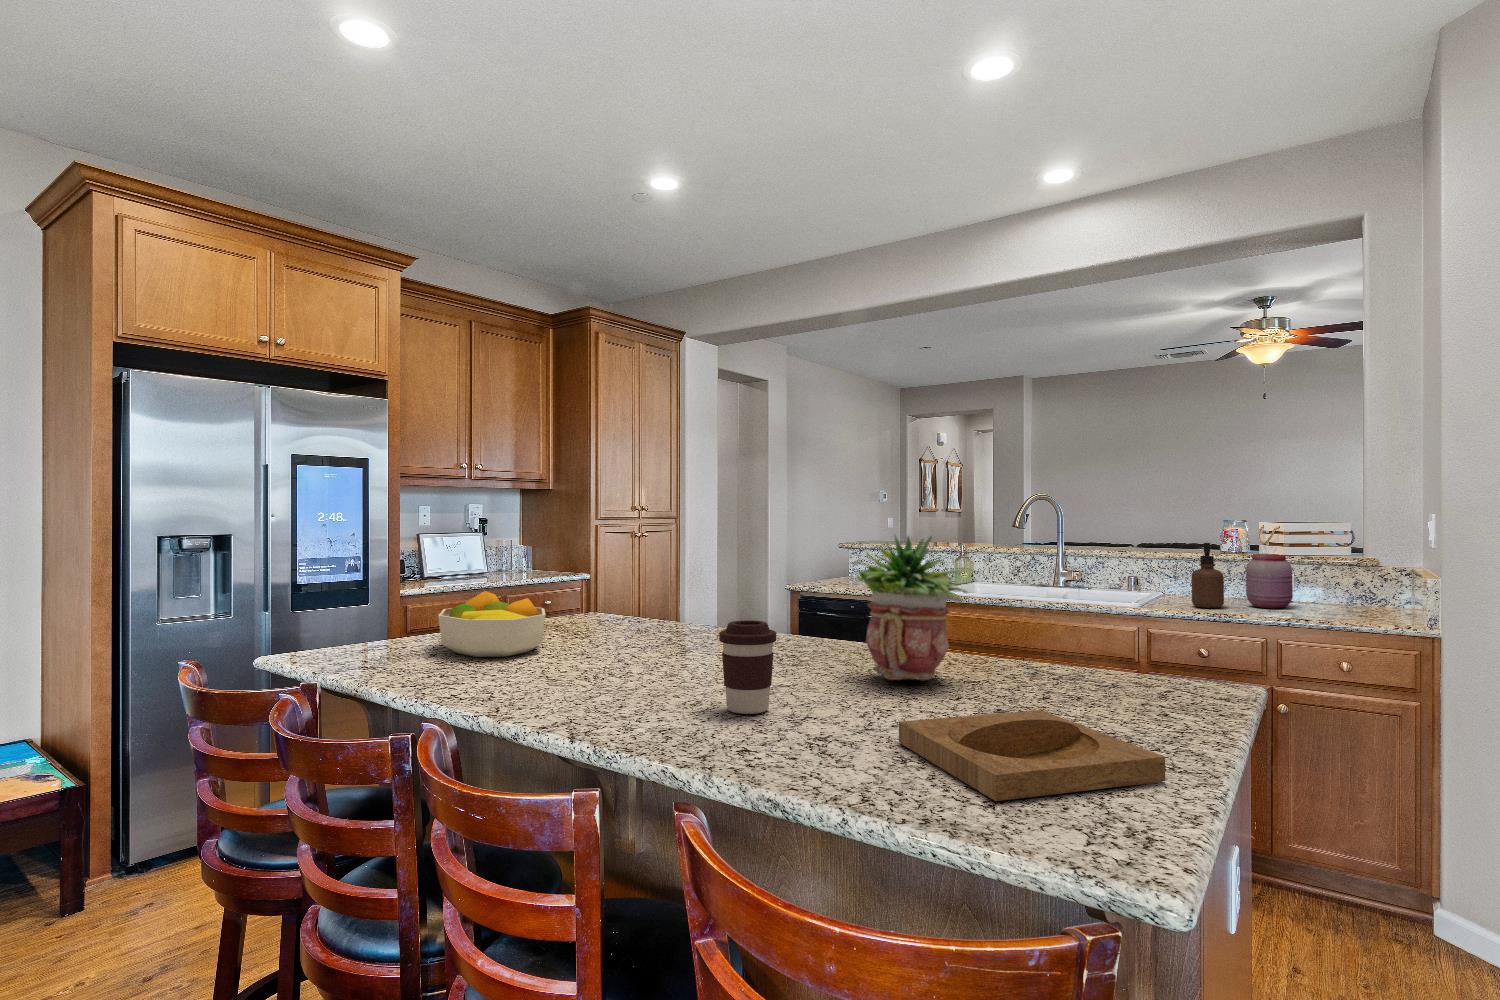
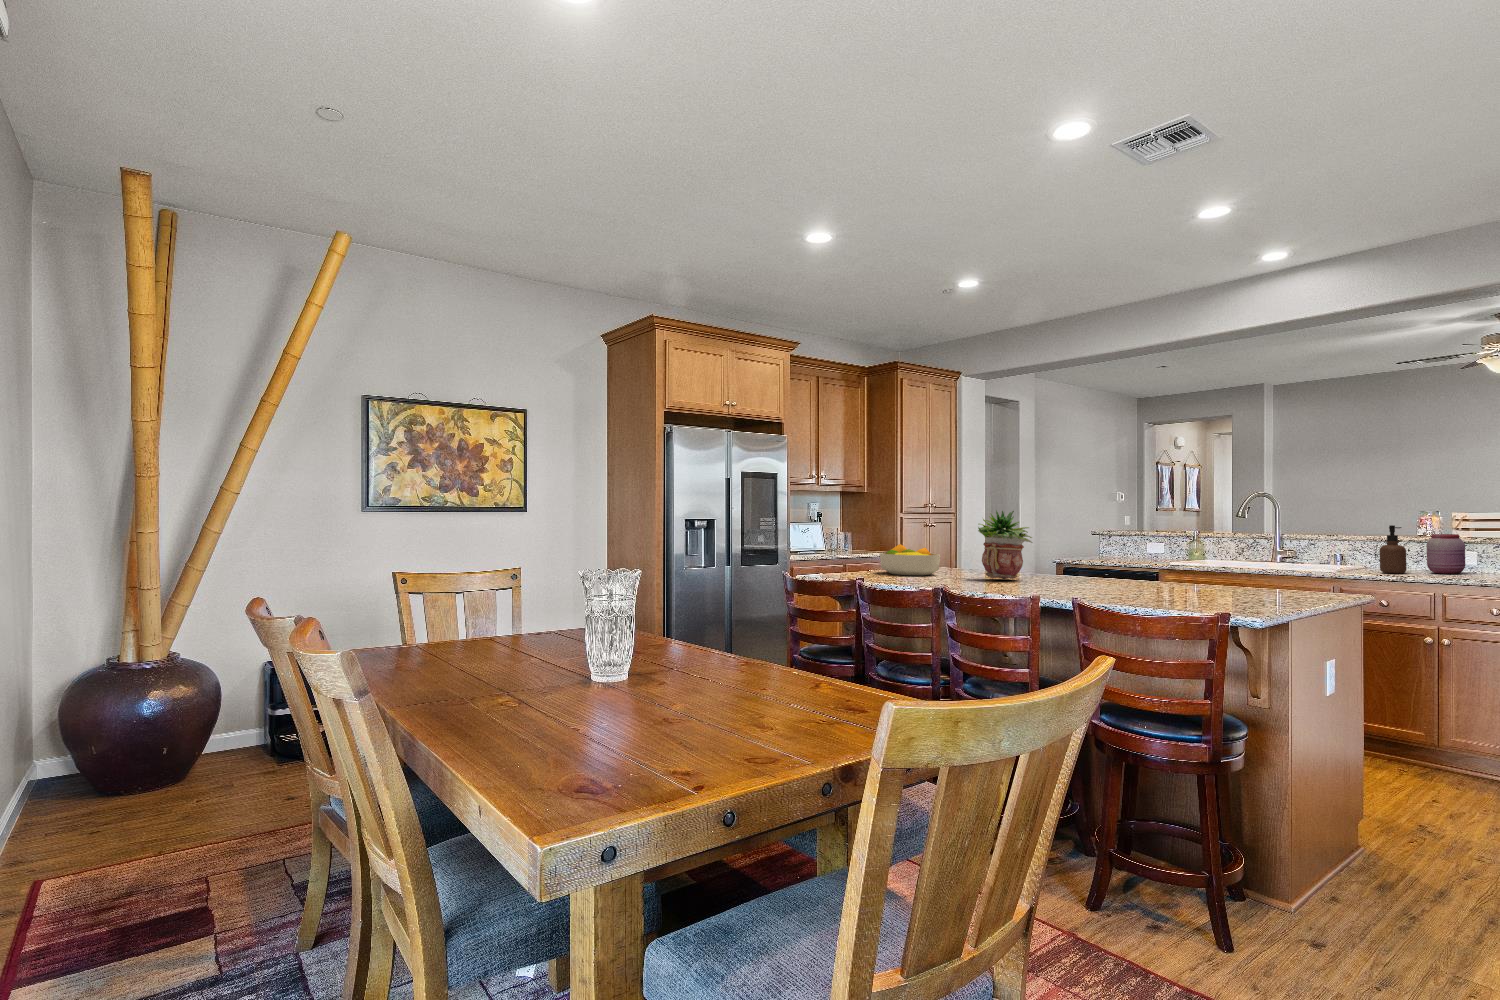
potted plant: present [850,536,968,680] -> present [978,510,1032,579]
coffee cup: present [719,620,776,714] -> none [1057,548,1085,588]
tray: present [899,710,1165,801] -> none [1148,581,1267,601]

